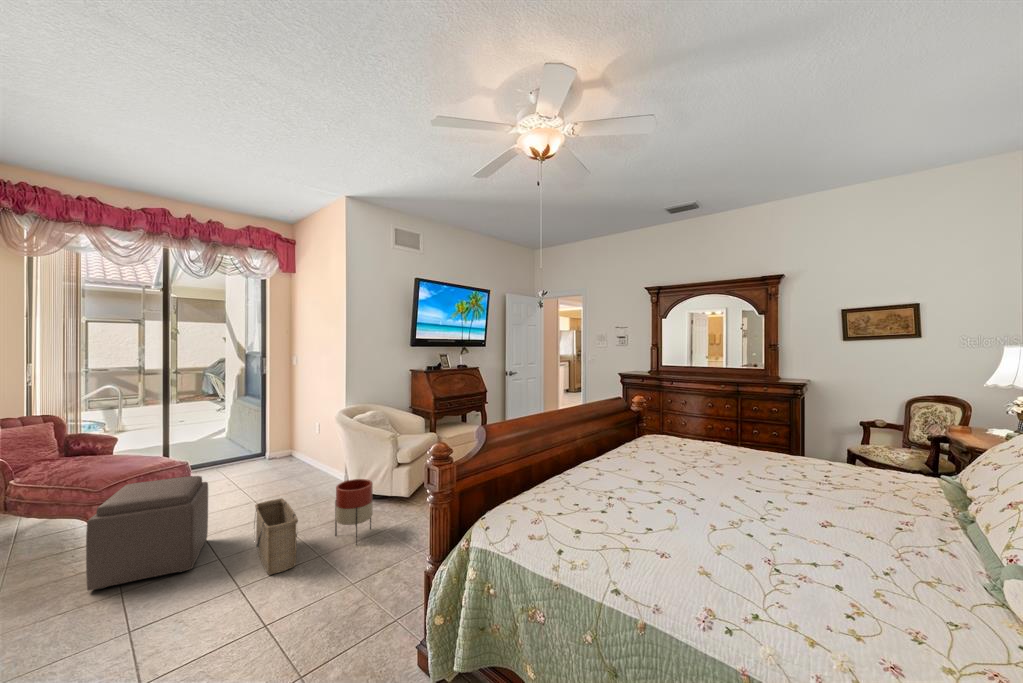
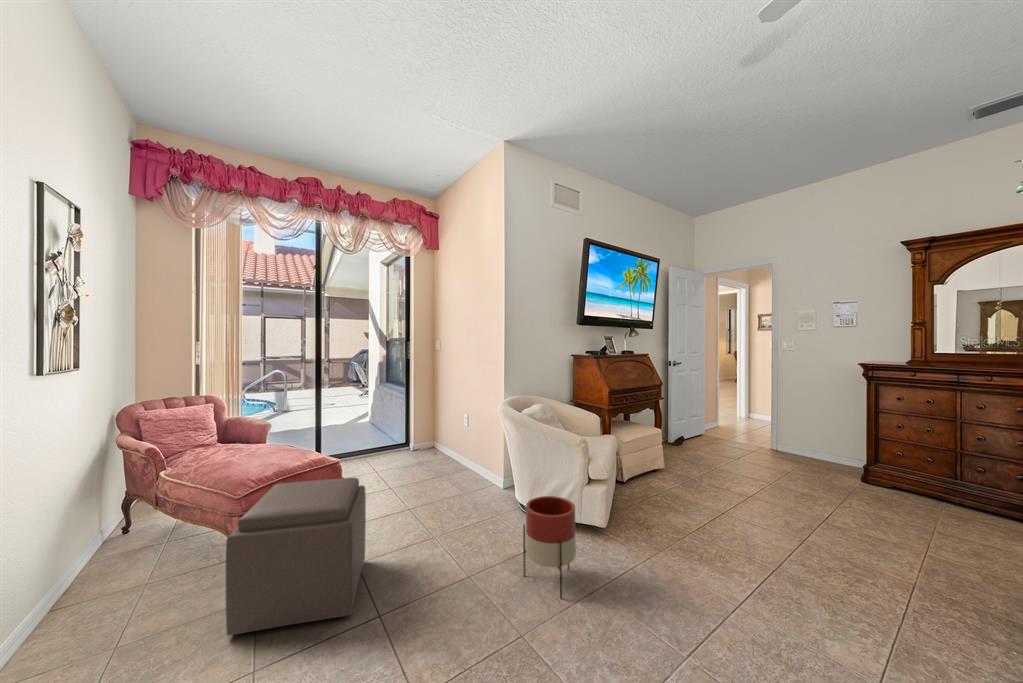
basket: present [254,498,298,575] -> none [424,517,491,644]

